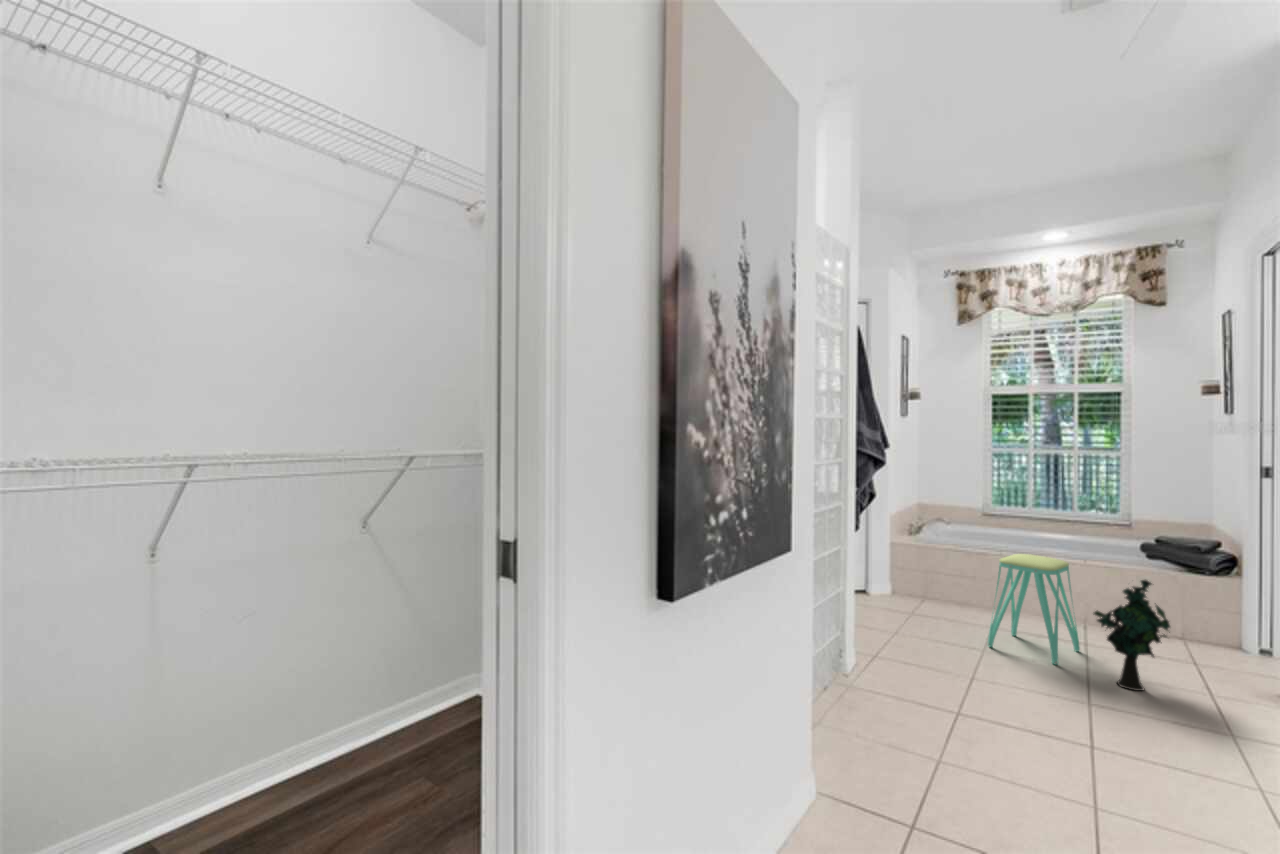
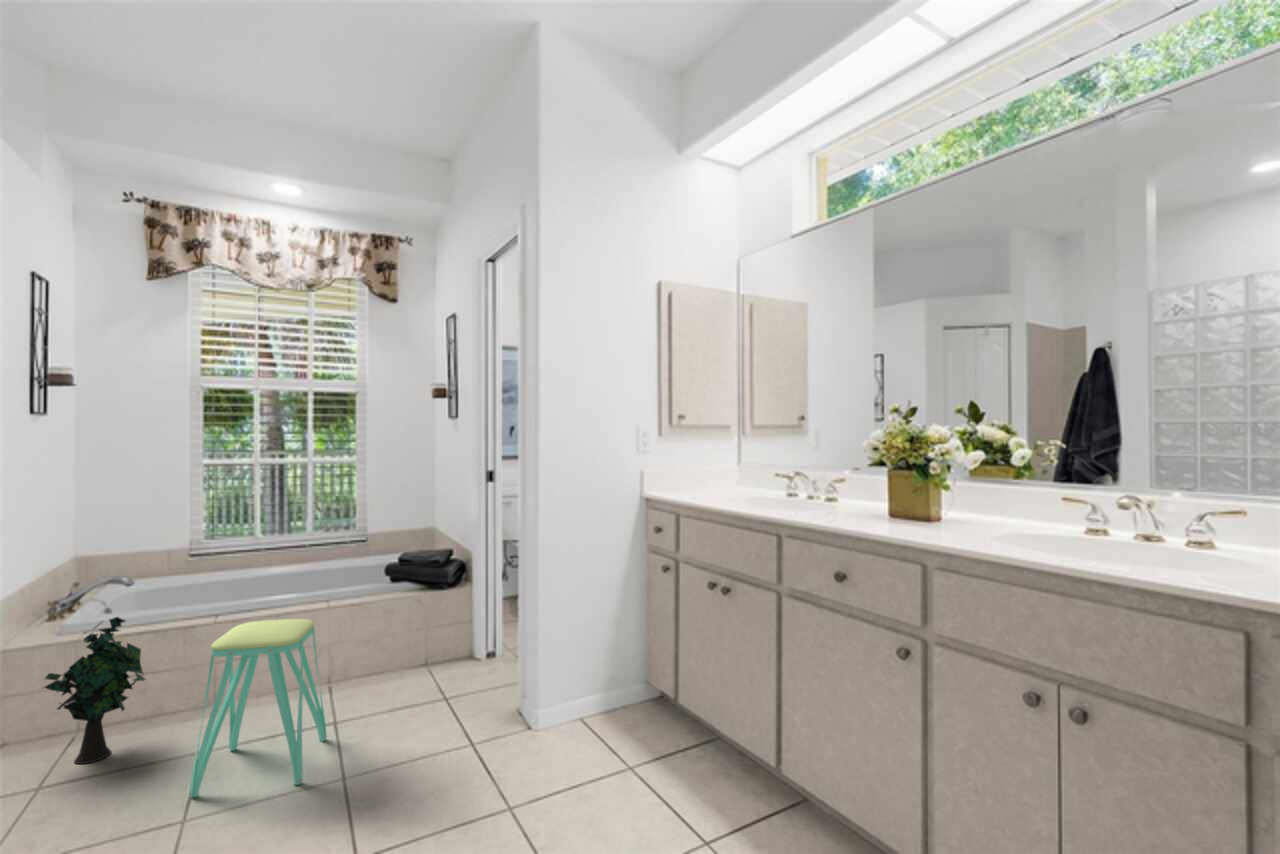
decorative plant: present [1094,580,1170,691] -> present [44,617,145,764]

